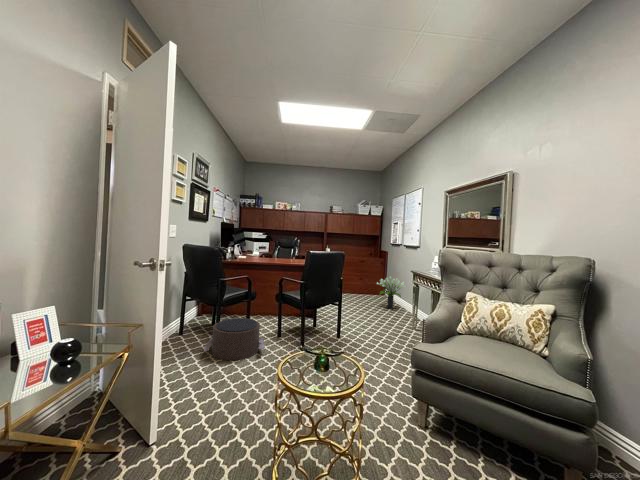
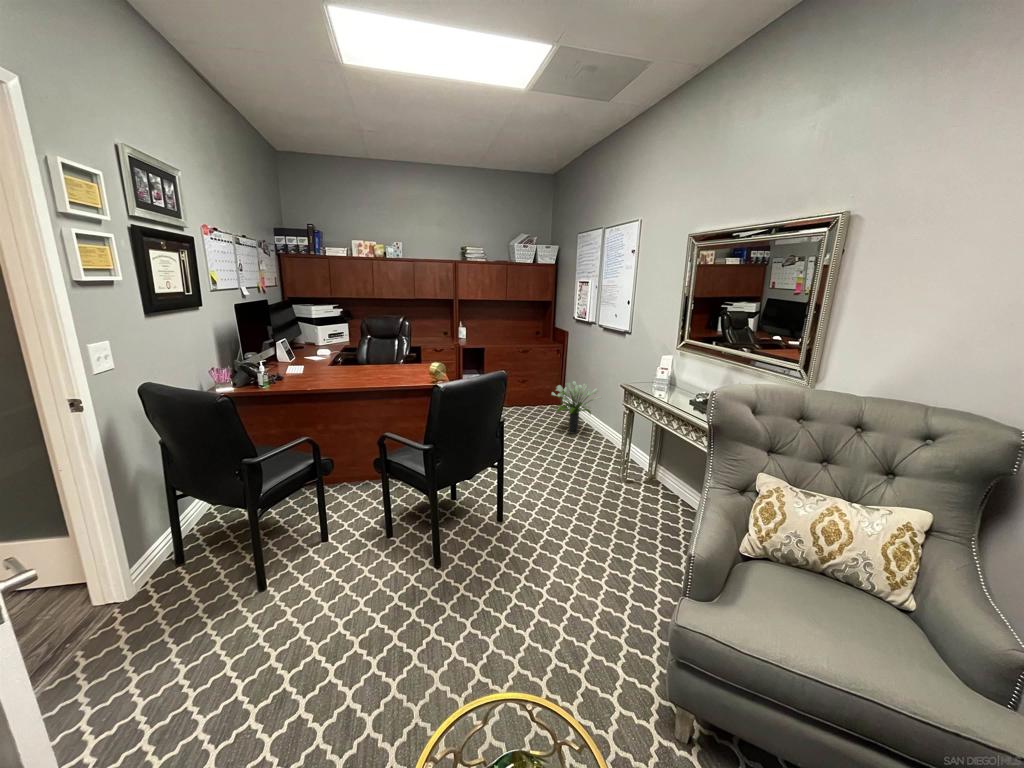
pouf: present [204,318,265,360] -> none [228,524,363,631]

